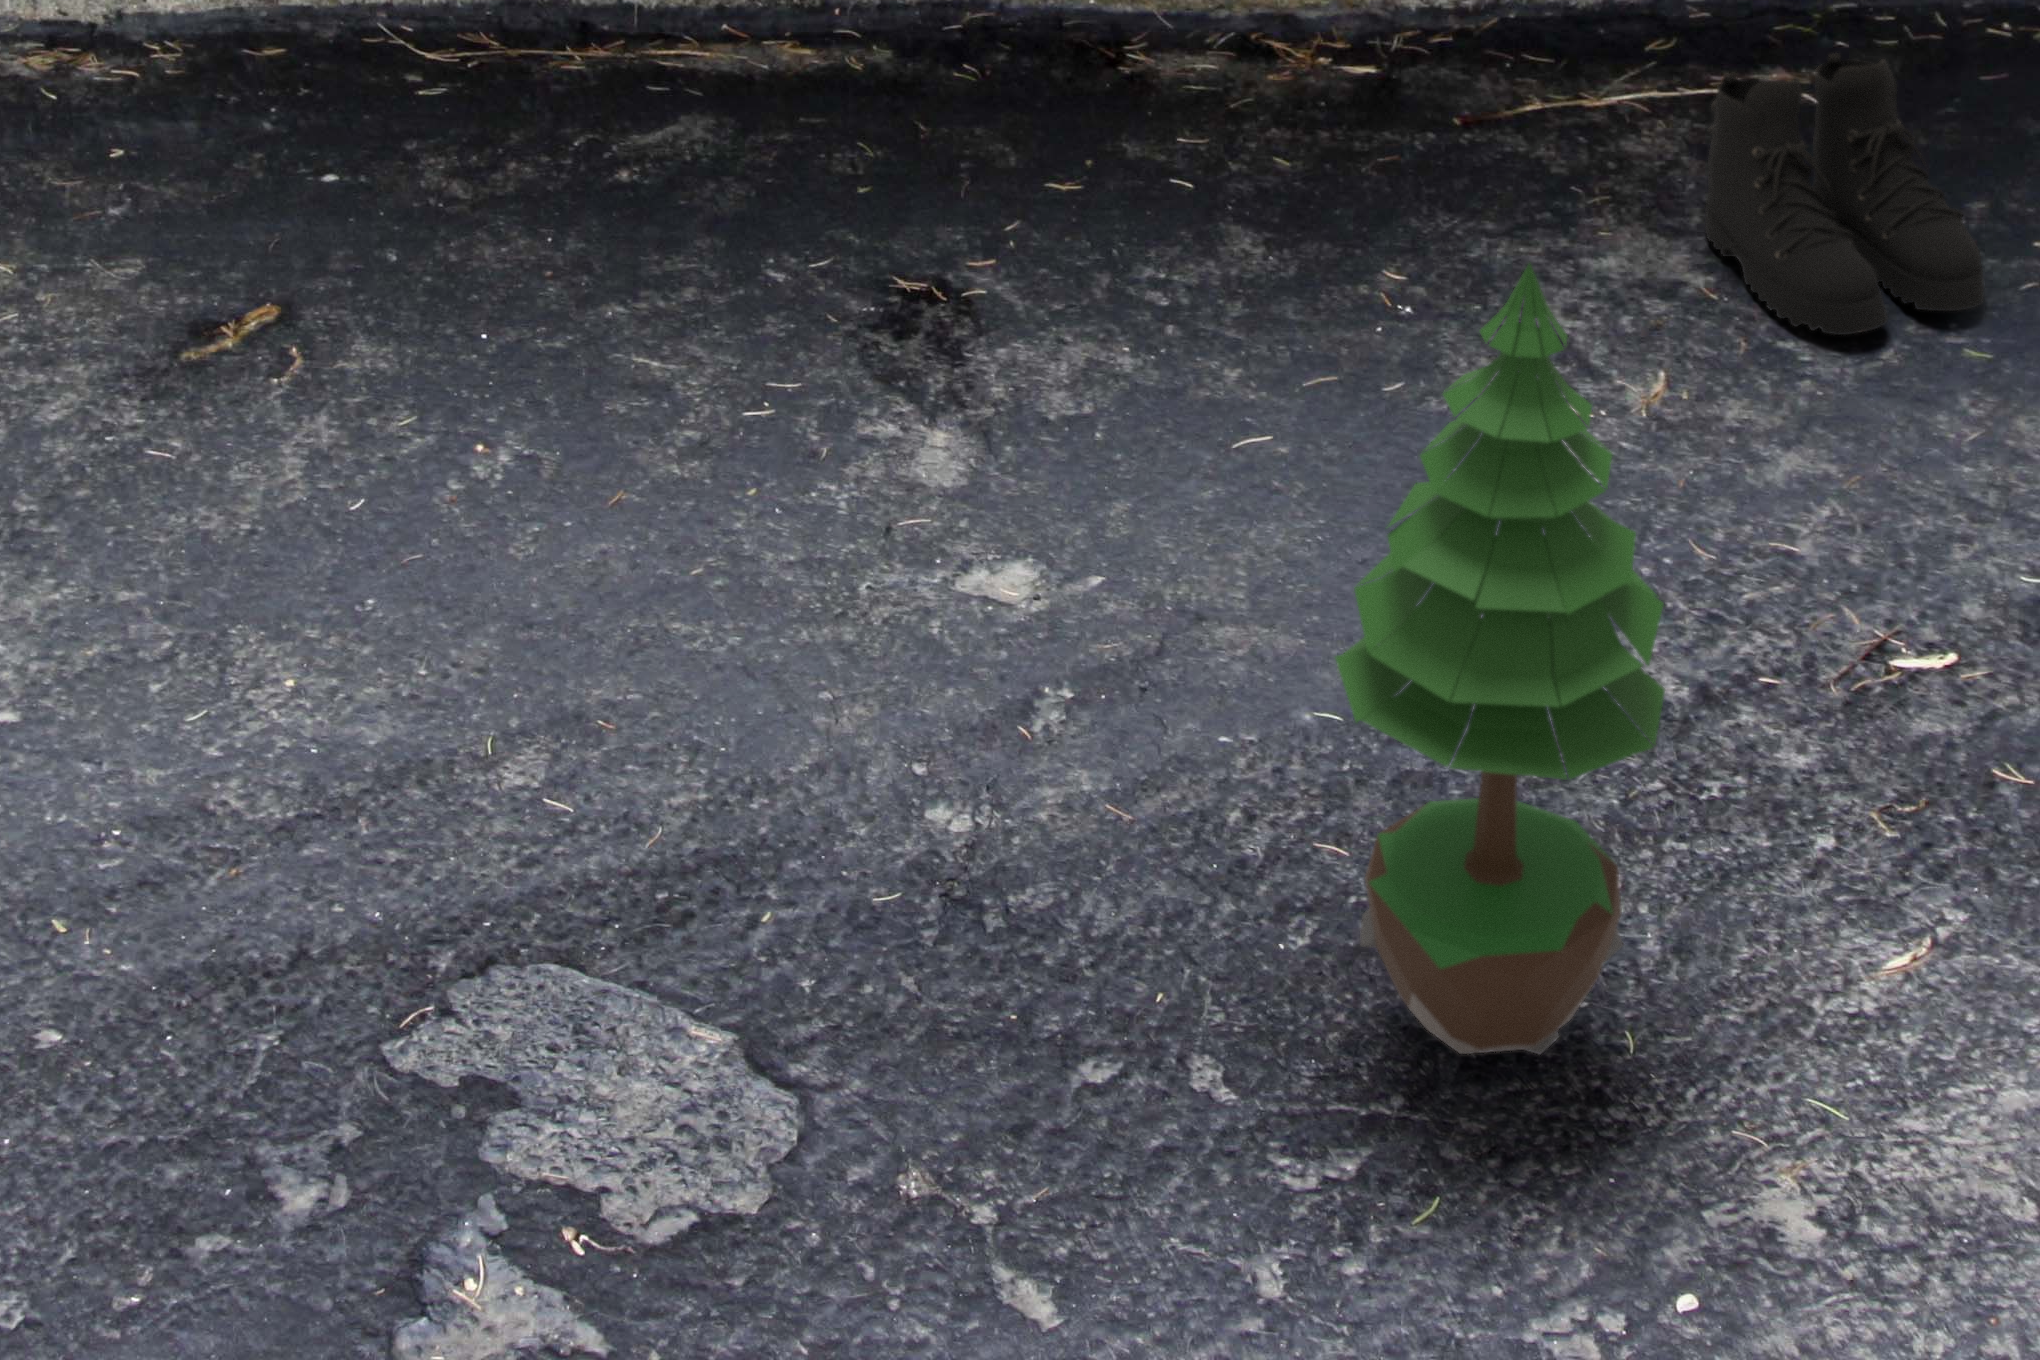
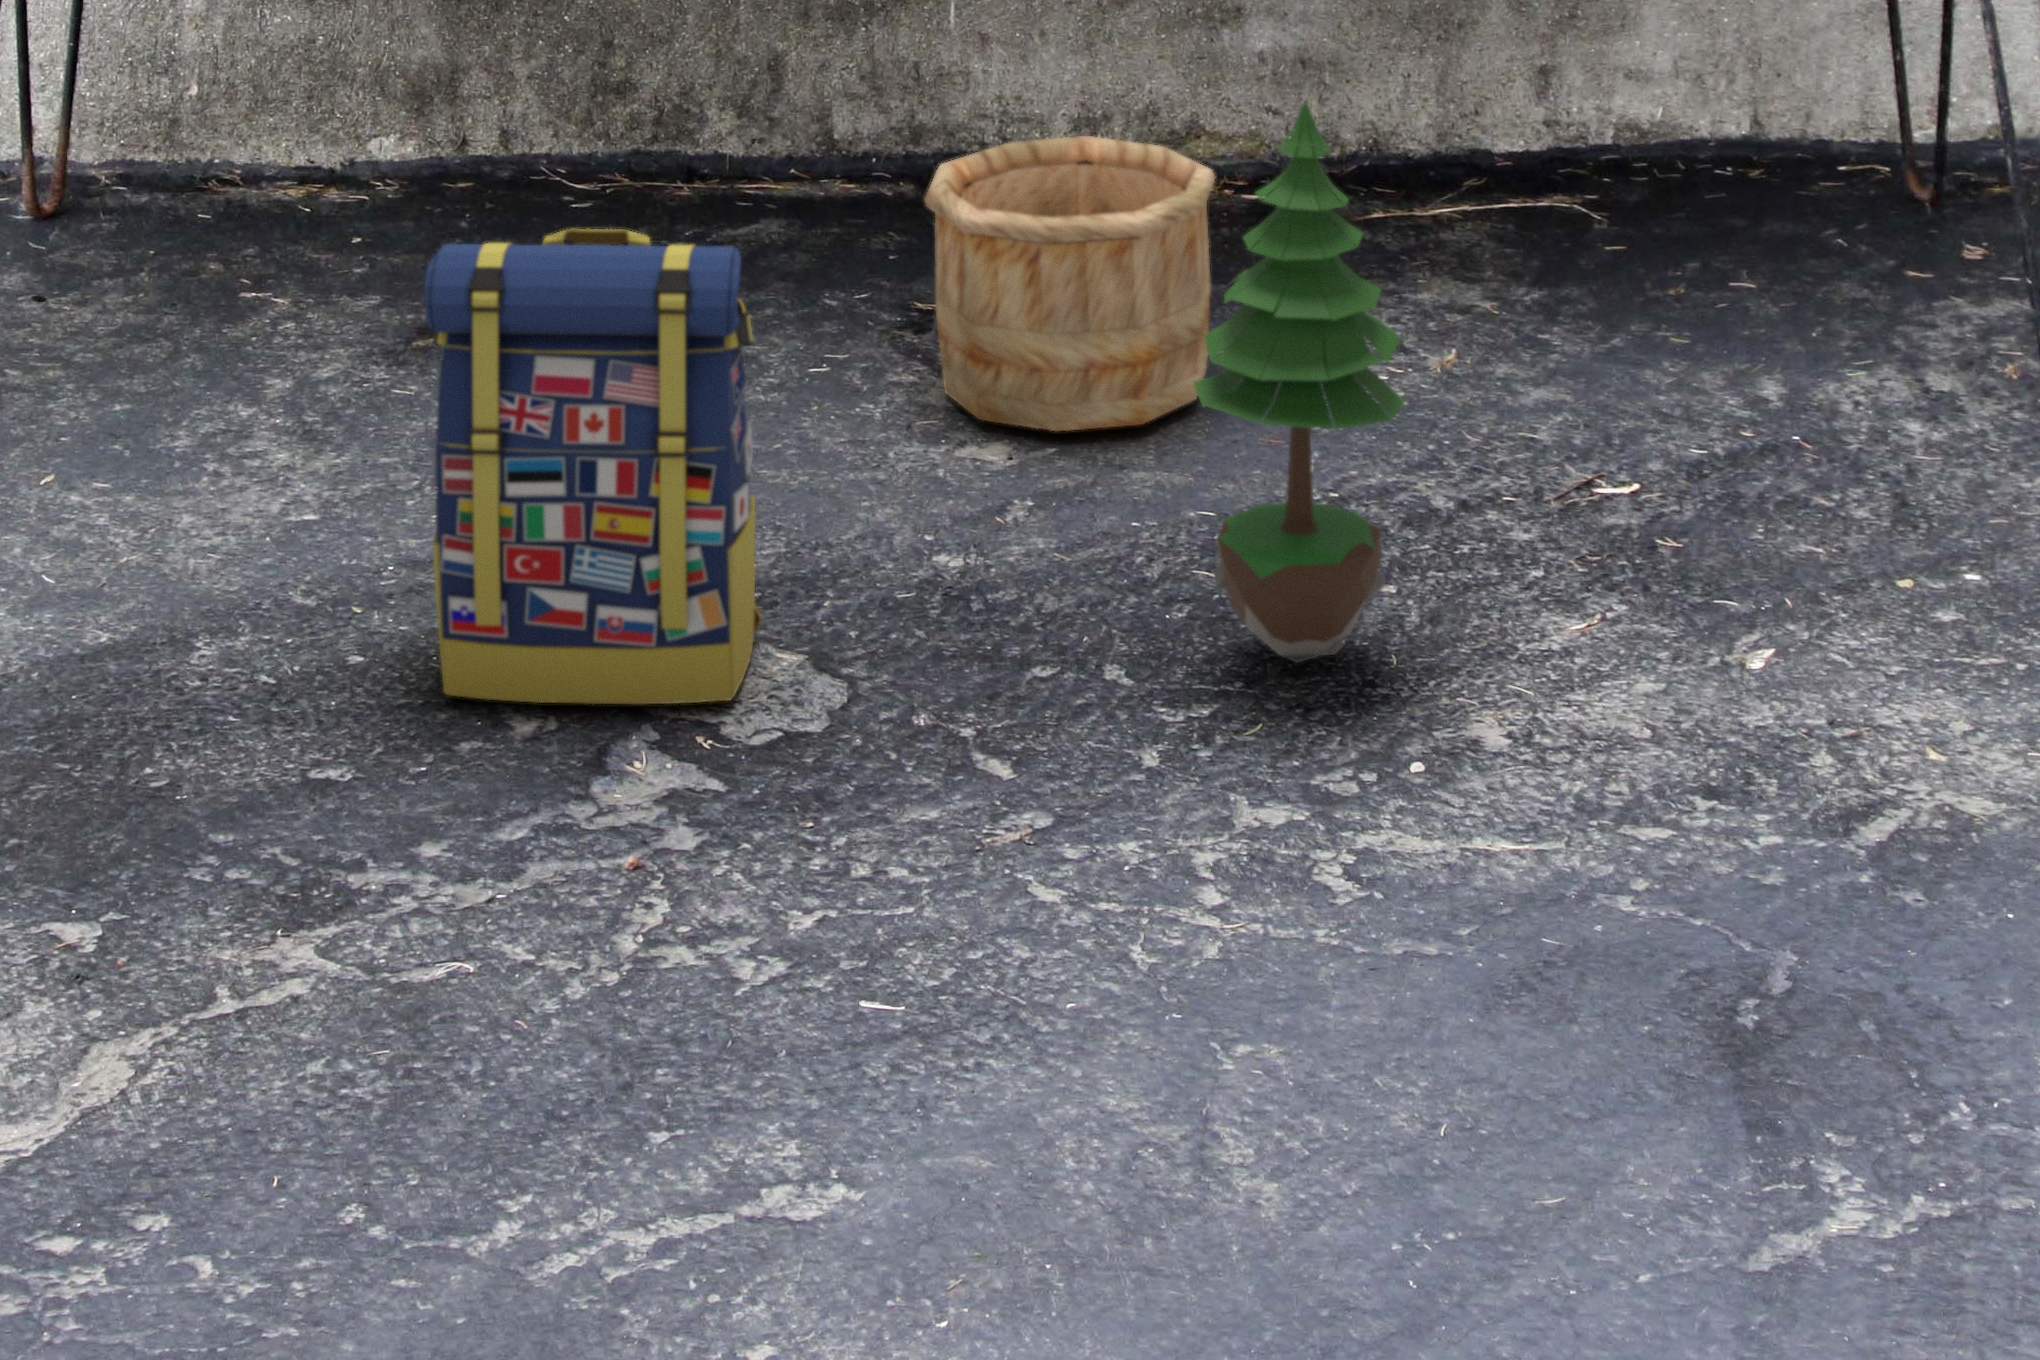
boots: present [1705,53,1984,335] -> none [1498,146,1693,326]
wooden bucket: none [910,77,1331,546] -> present [924,136,1216,431]
backpack: none [126,422,672,1151] -> present [424,228,762,704]

